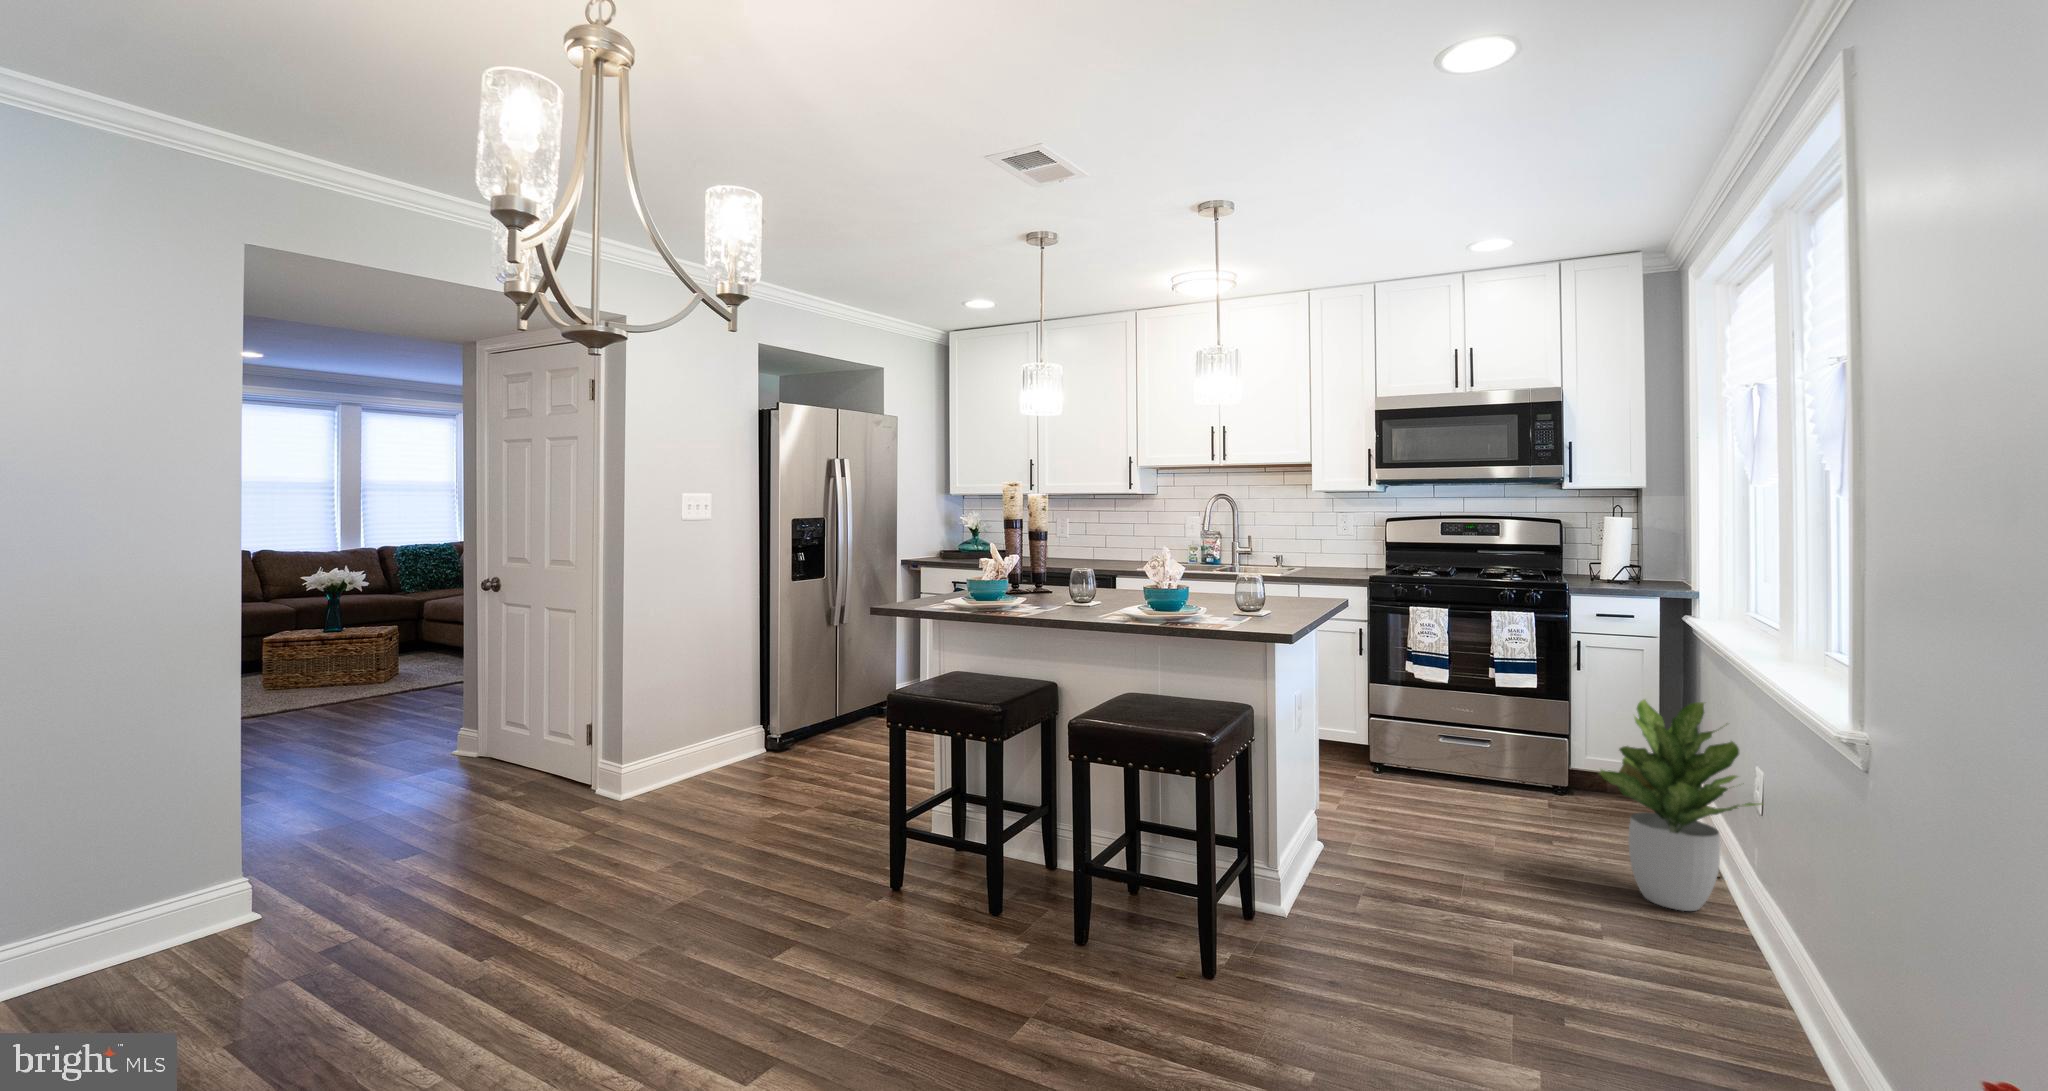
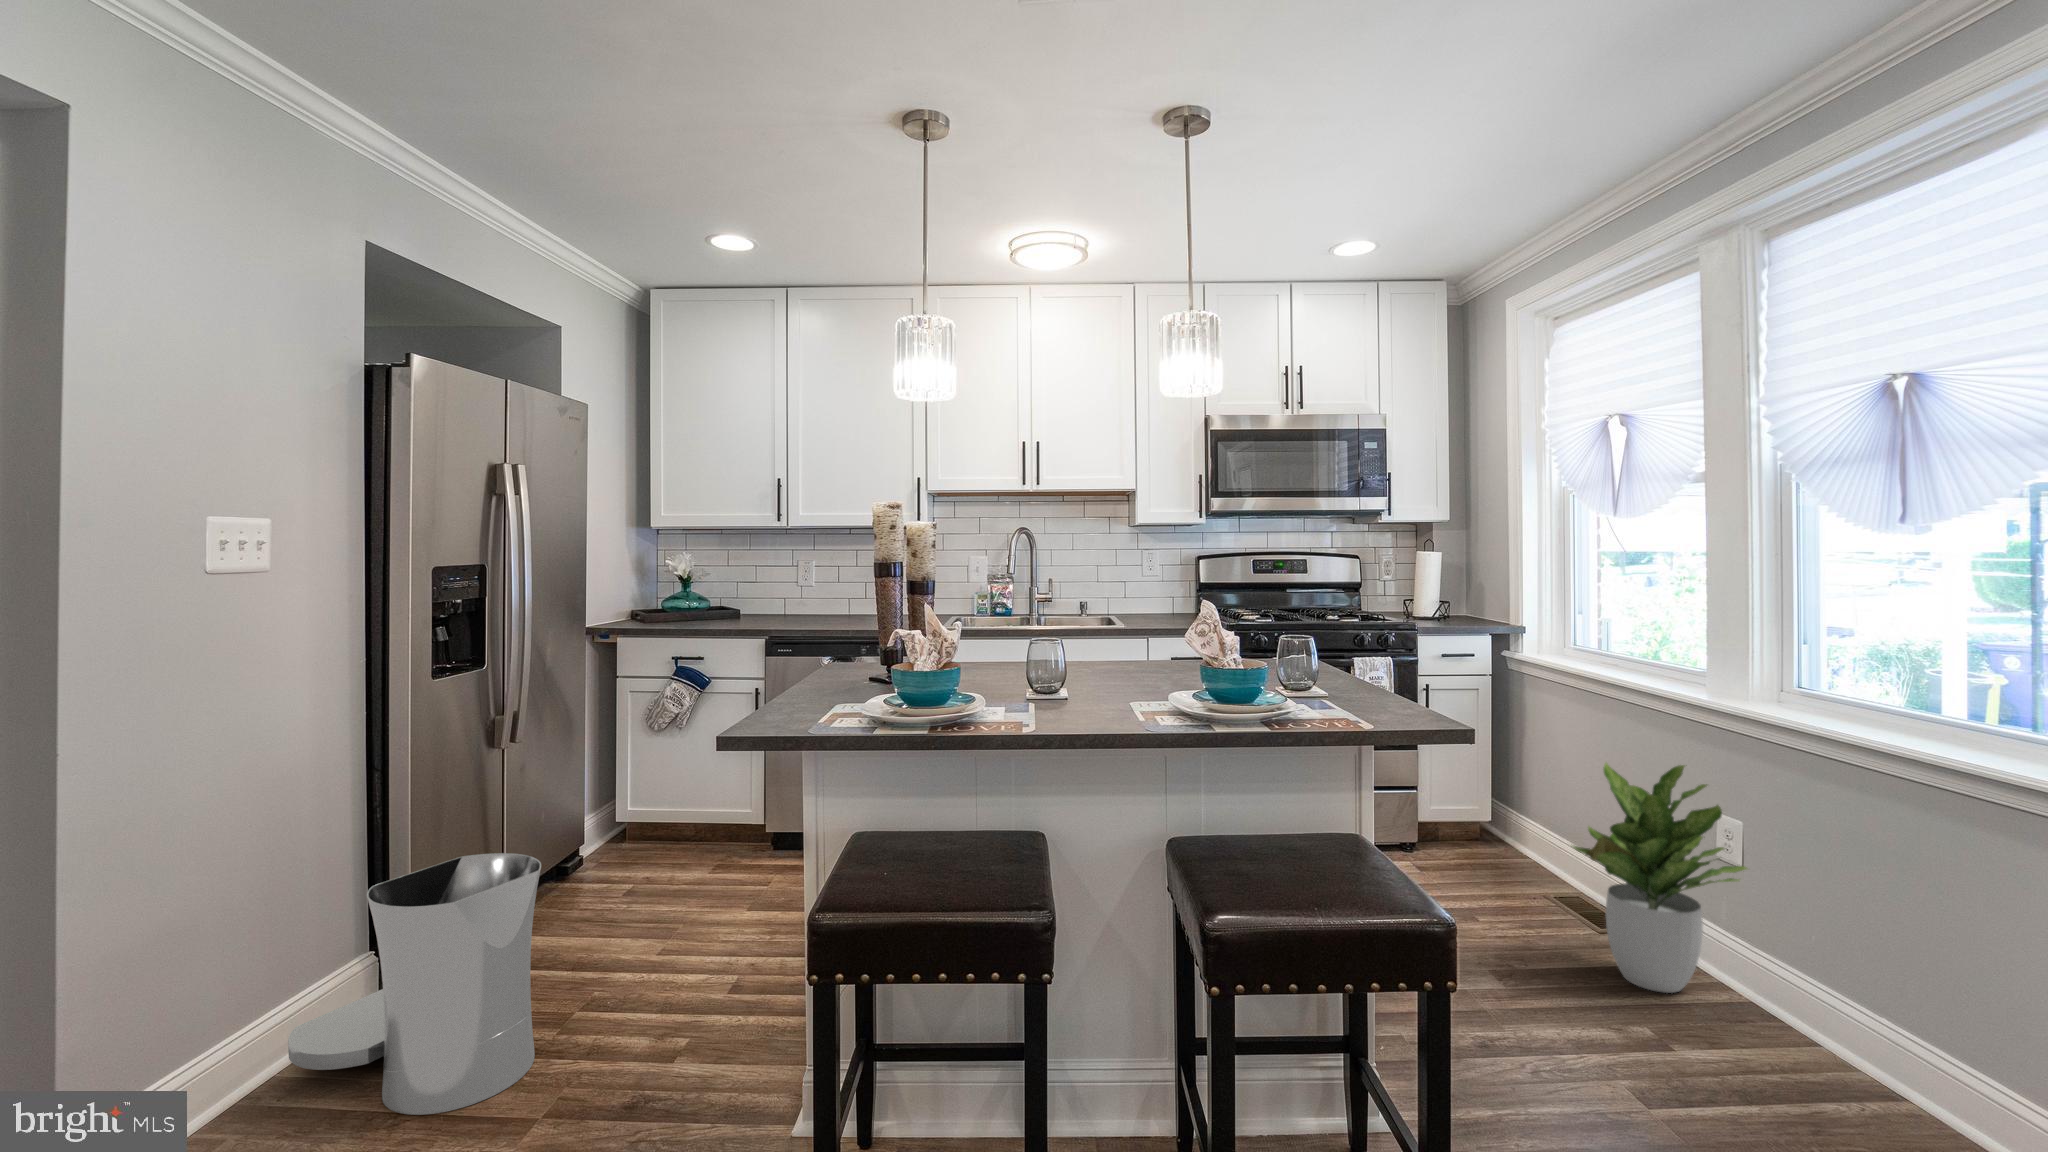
trash can: none [715,669,831,798] -> present [288,853,541,1115]

